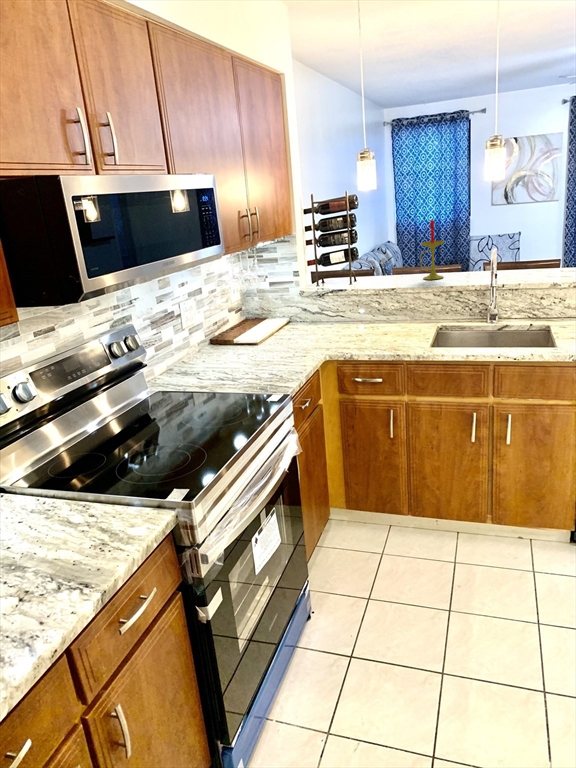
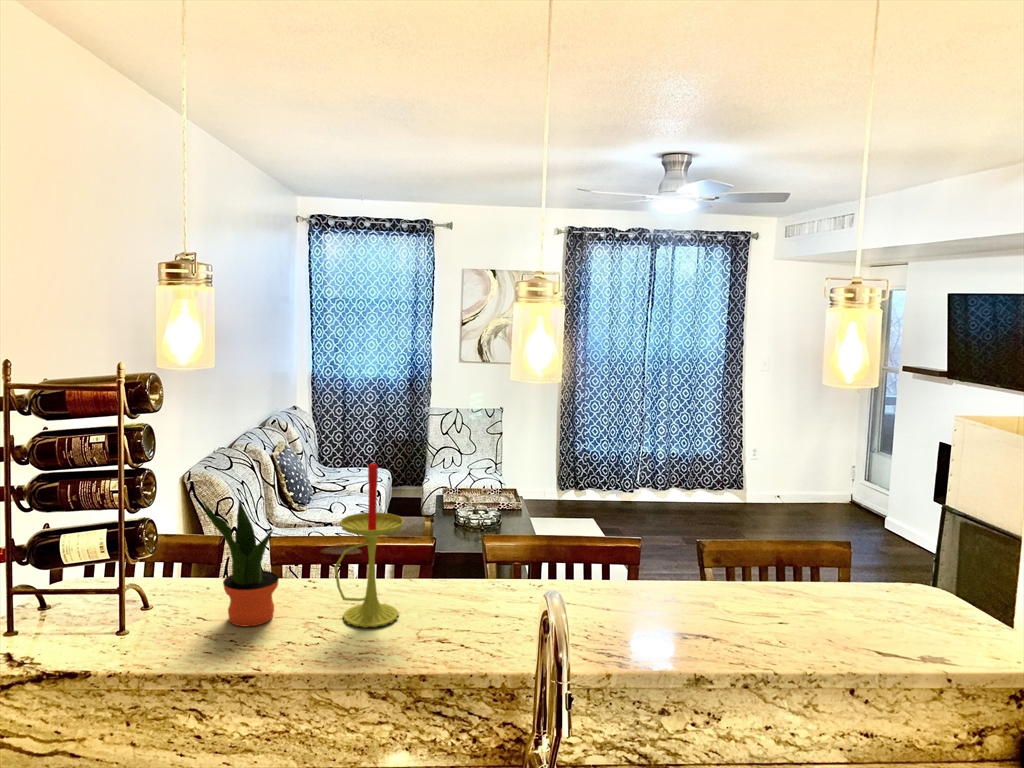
potted plant: none [375,238,400,281] -> present [204,500,279,626]

